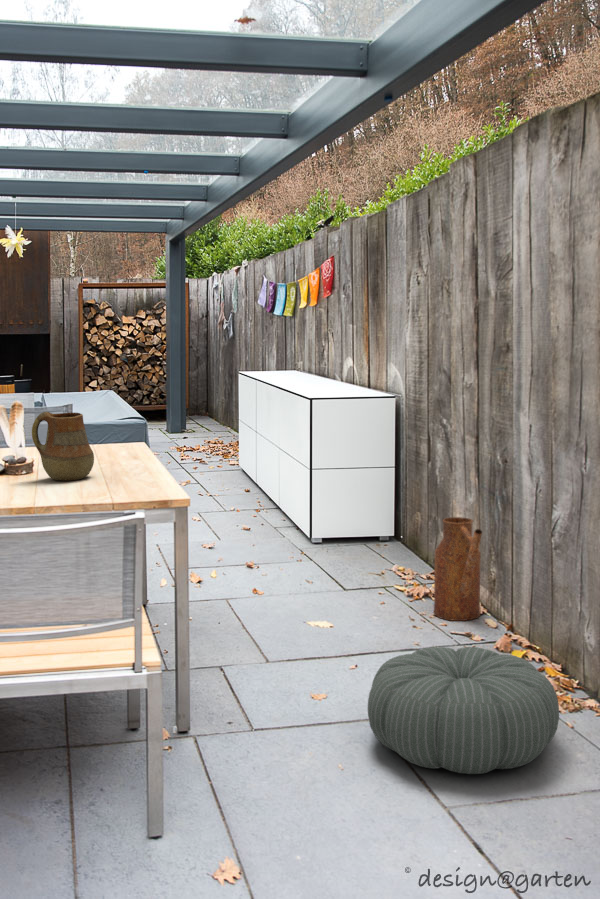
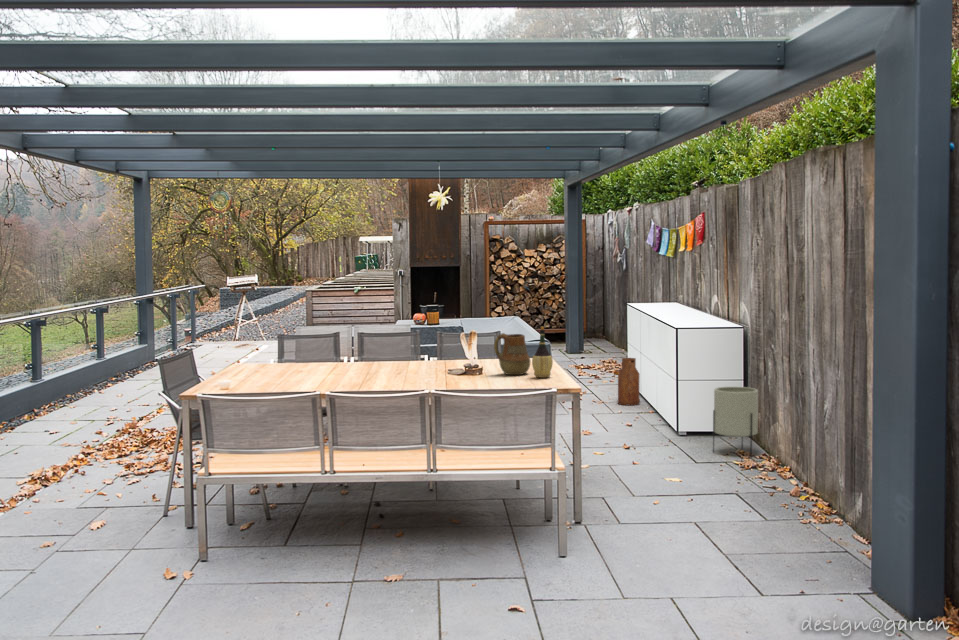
wine bottle: none [94,399,129,484] -> present [532,327,553,378]
planter: none [366,479,425,575] -> present [713,387,758,456]
watering can: present [434,517,482,621] -> present [618,358,640,405]
pouf: present [368,647,559,774] -> none [693,483,810,551]

